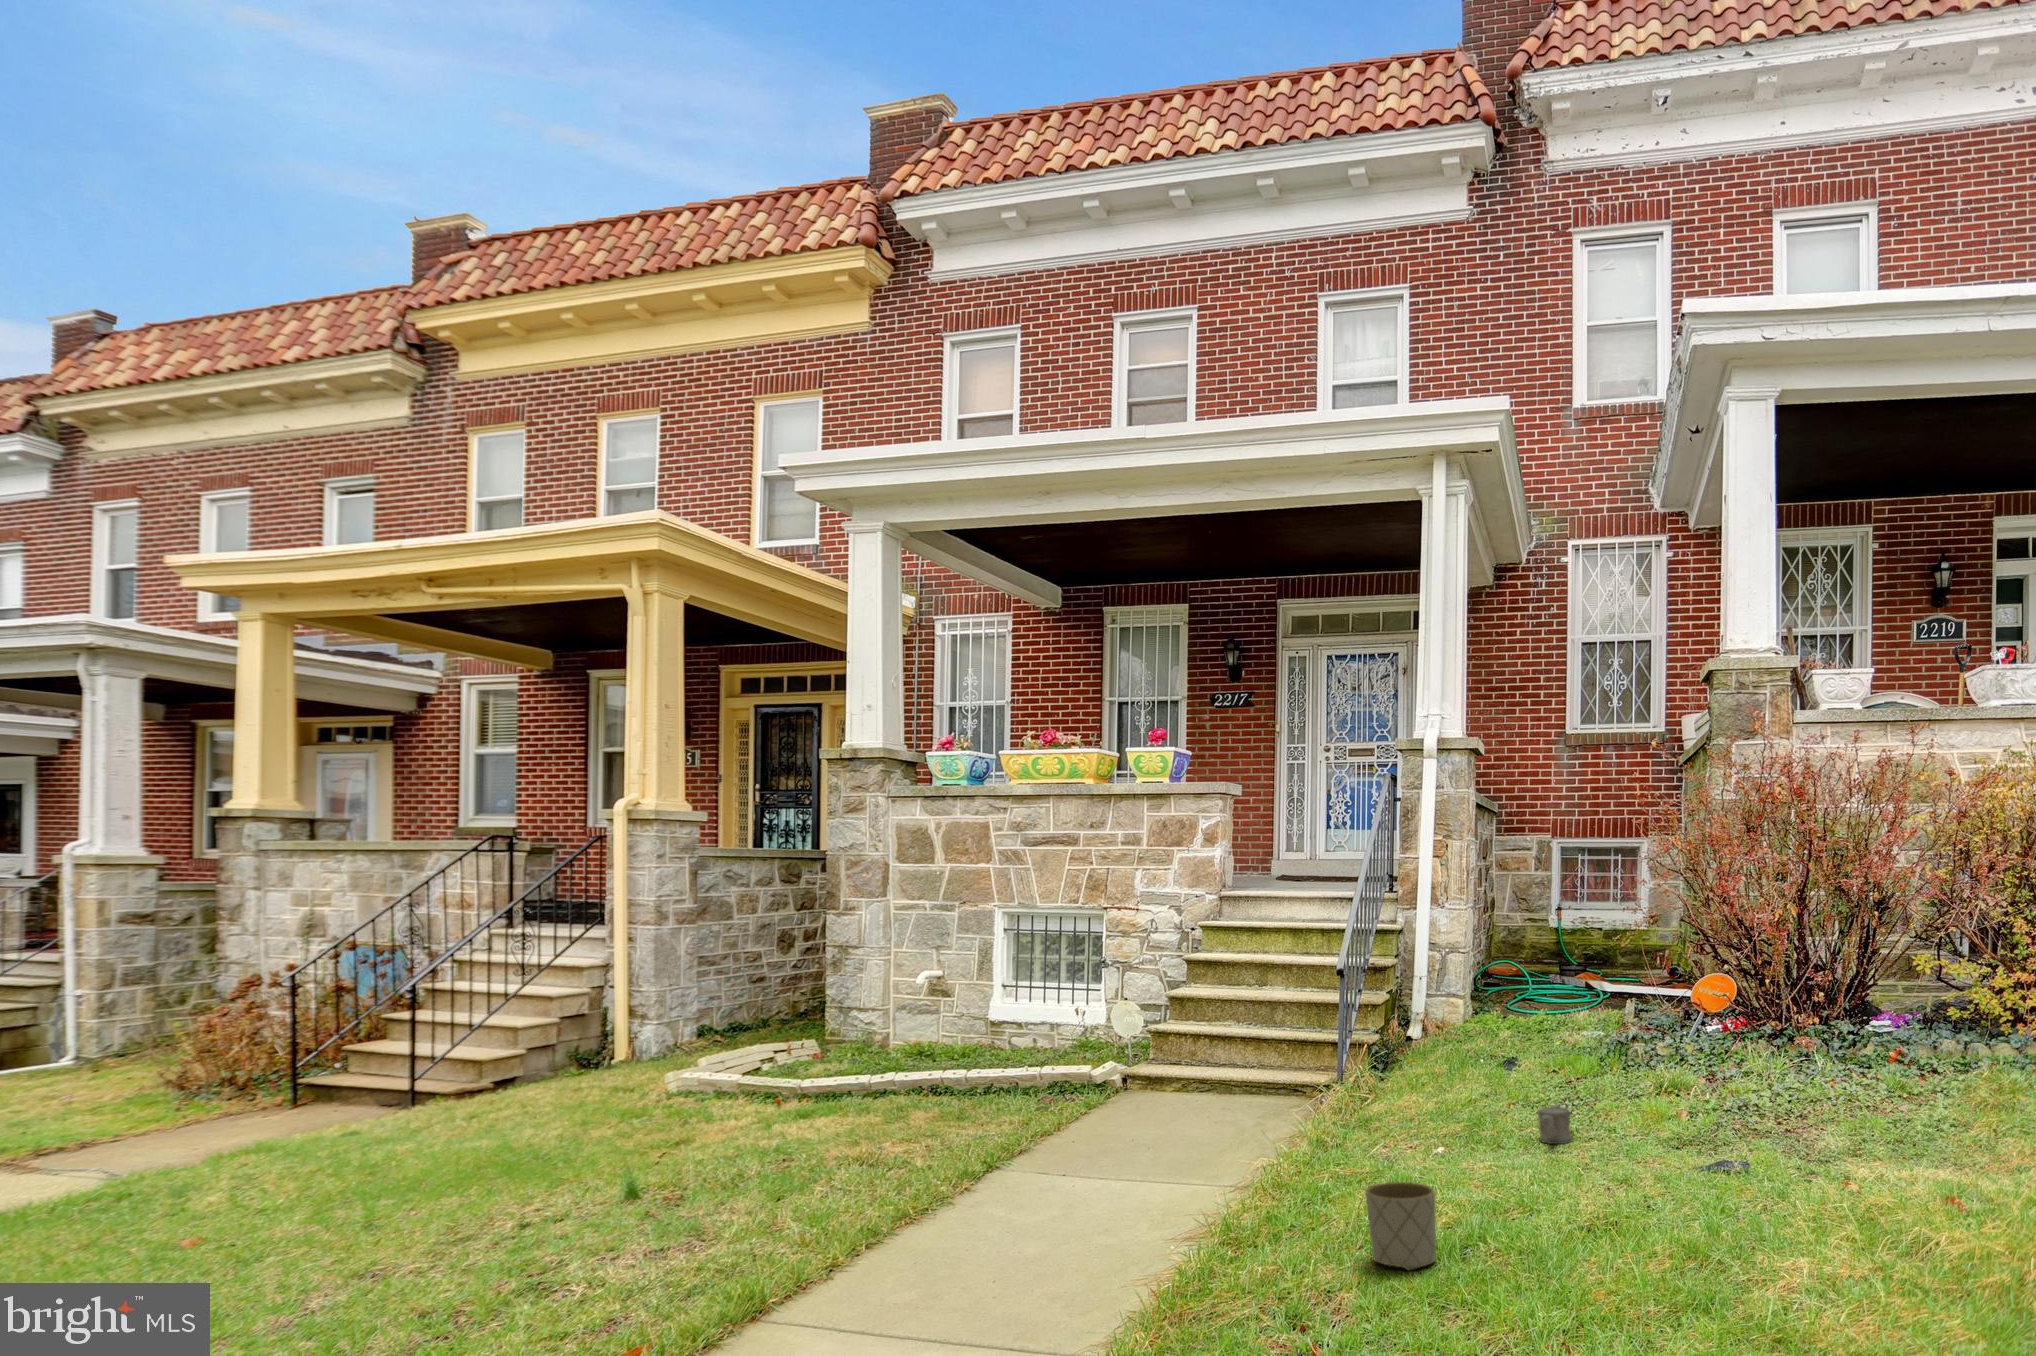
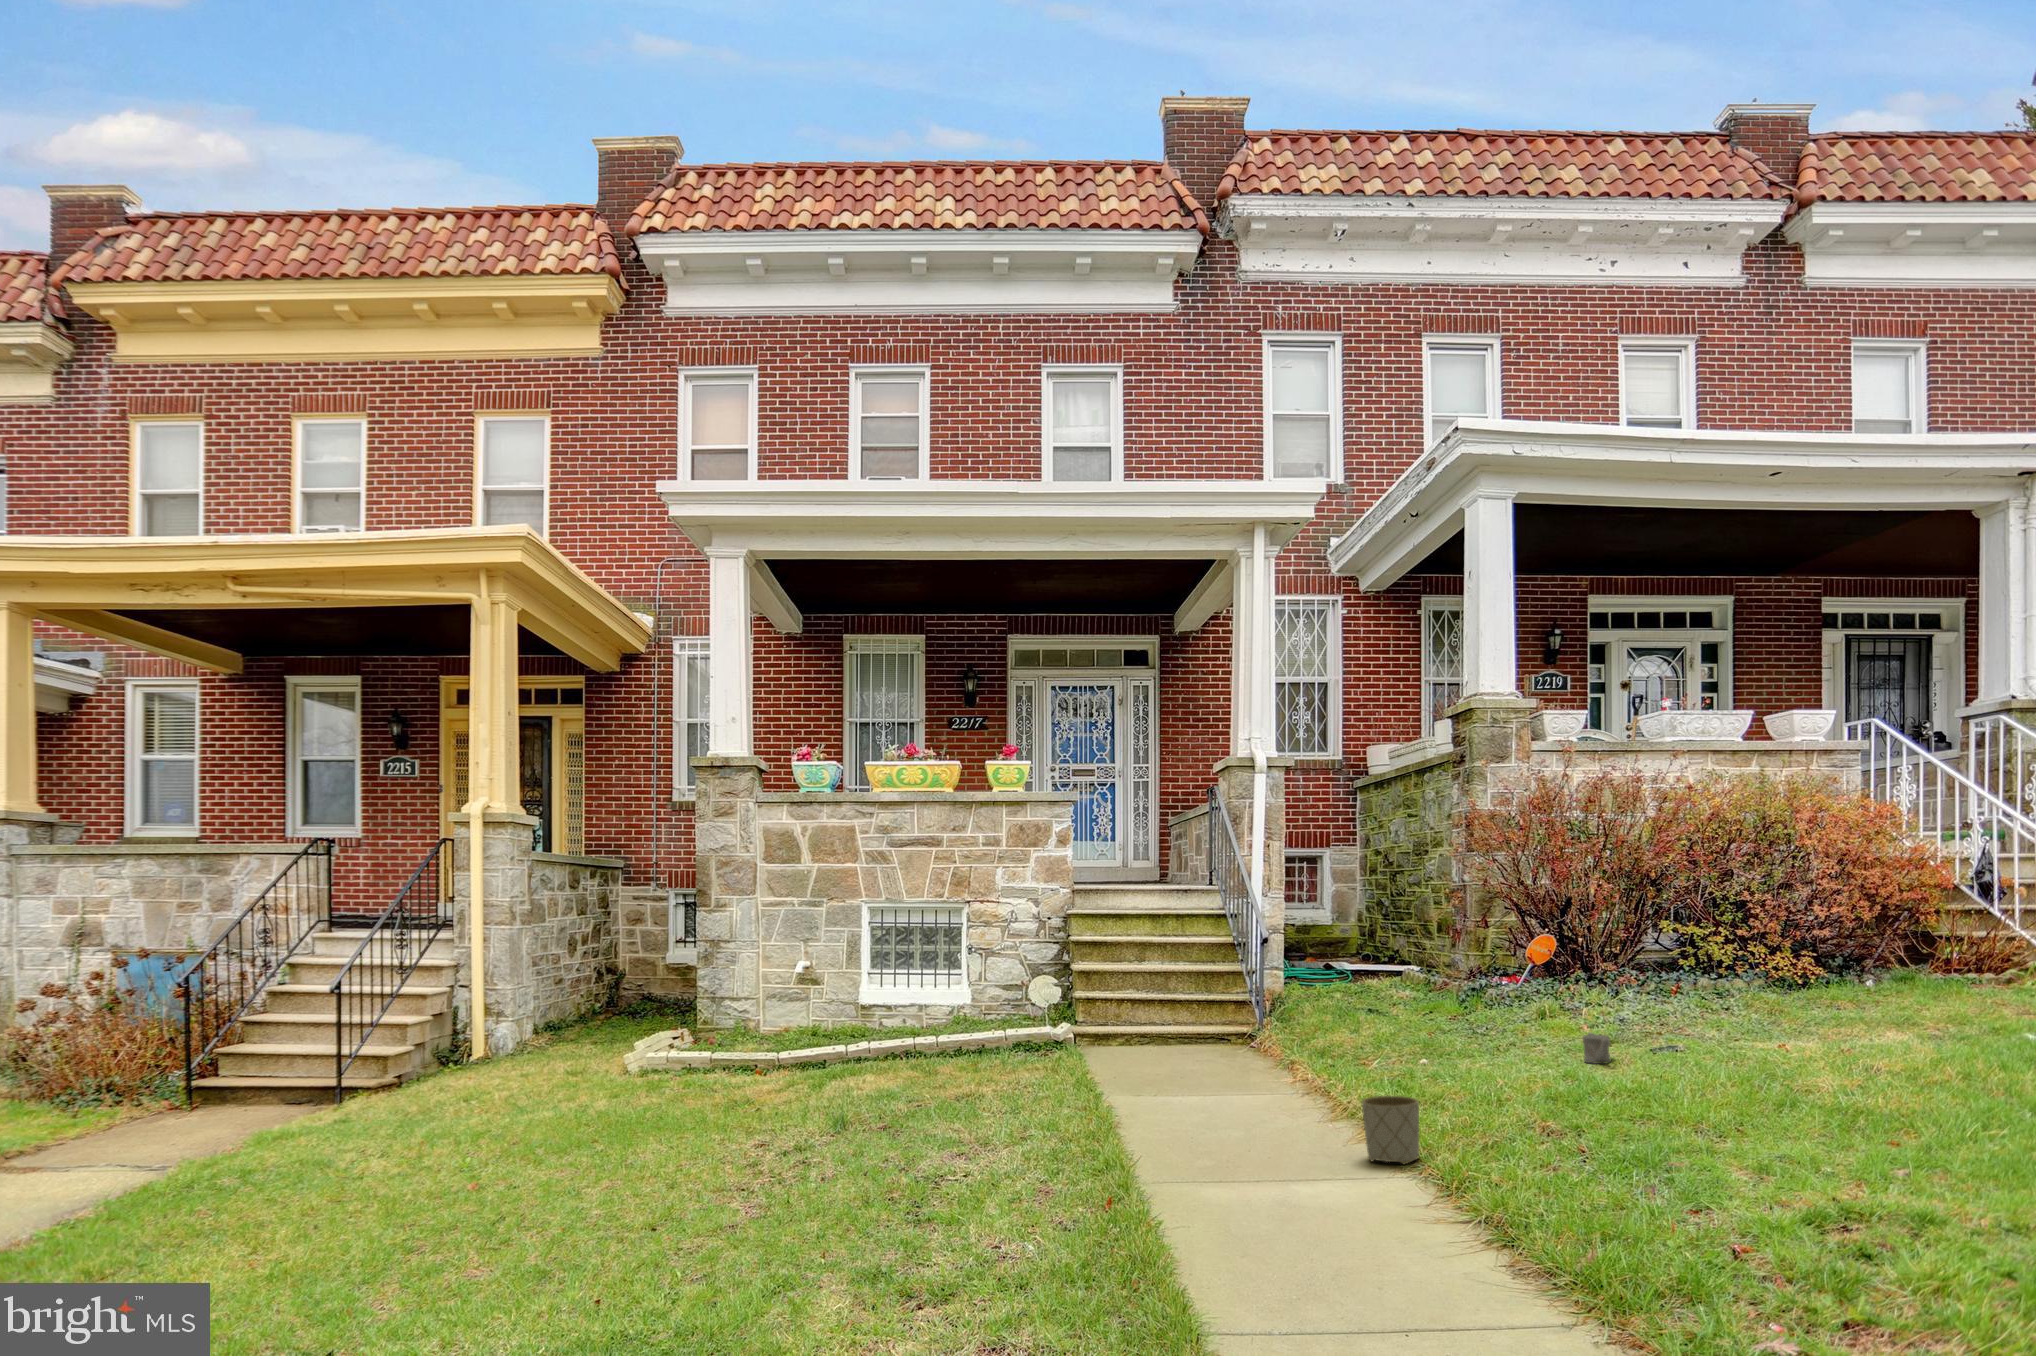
watering can: present [1537,1104,1572,1144] -> present [1582,1033,1611,1064]

